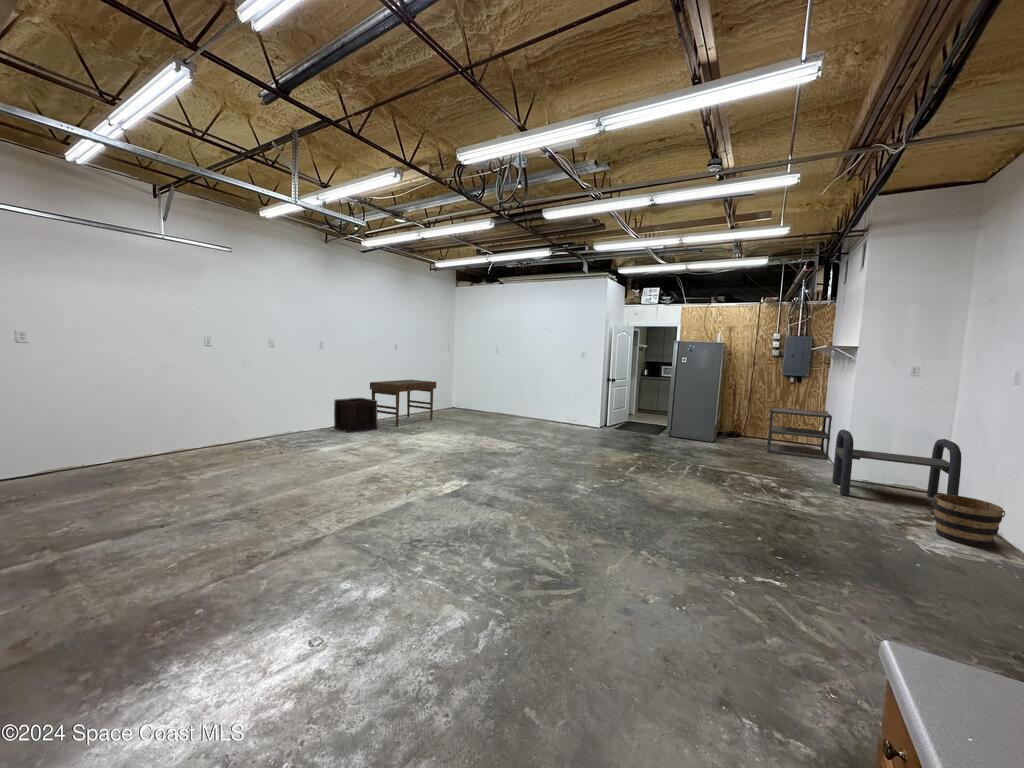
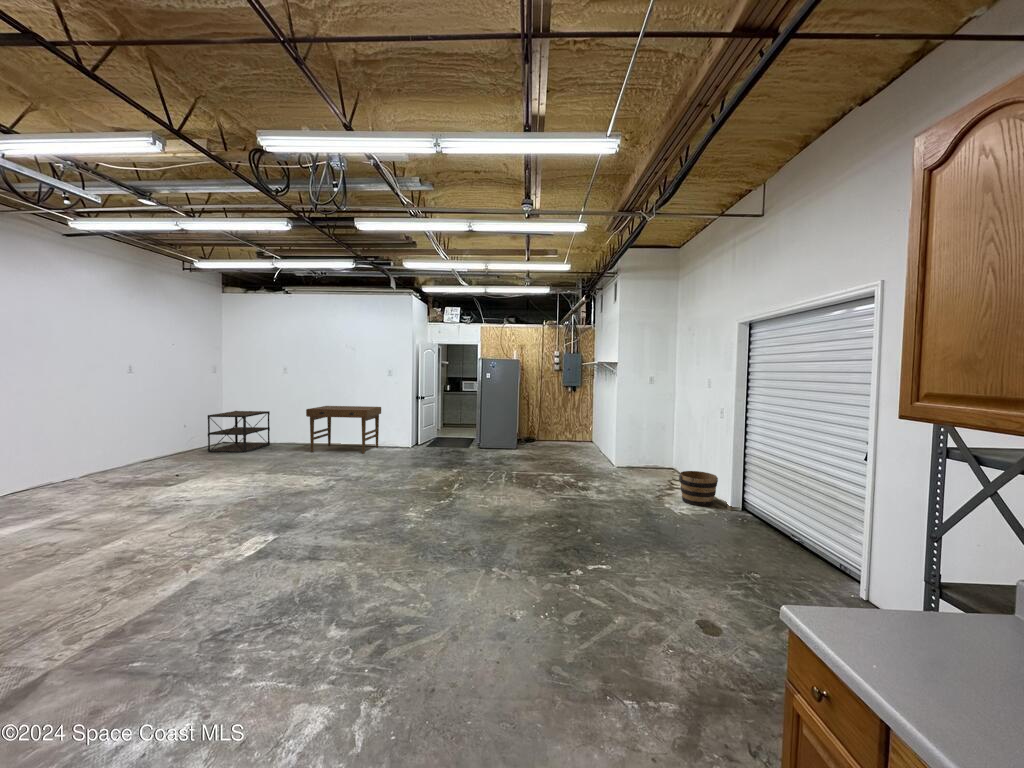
desk: present [370,380,436,427] -> present [306,406,381,454]
wooden crate: present [334,398,377,433] -> none [25,441,110,494]
shelving unit: present [767,407,832,460] -> present [208,411,270,453]
bench: present [832,429,961,498] -> none [610,429,687,483]

